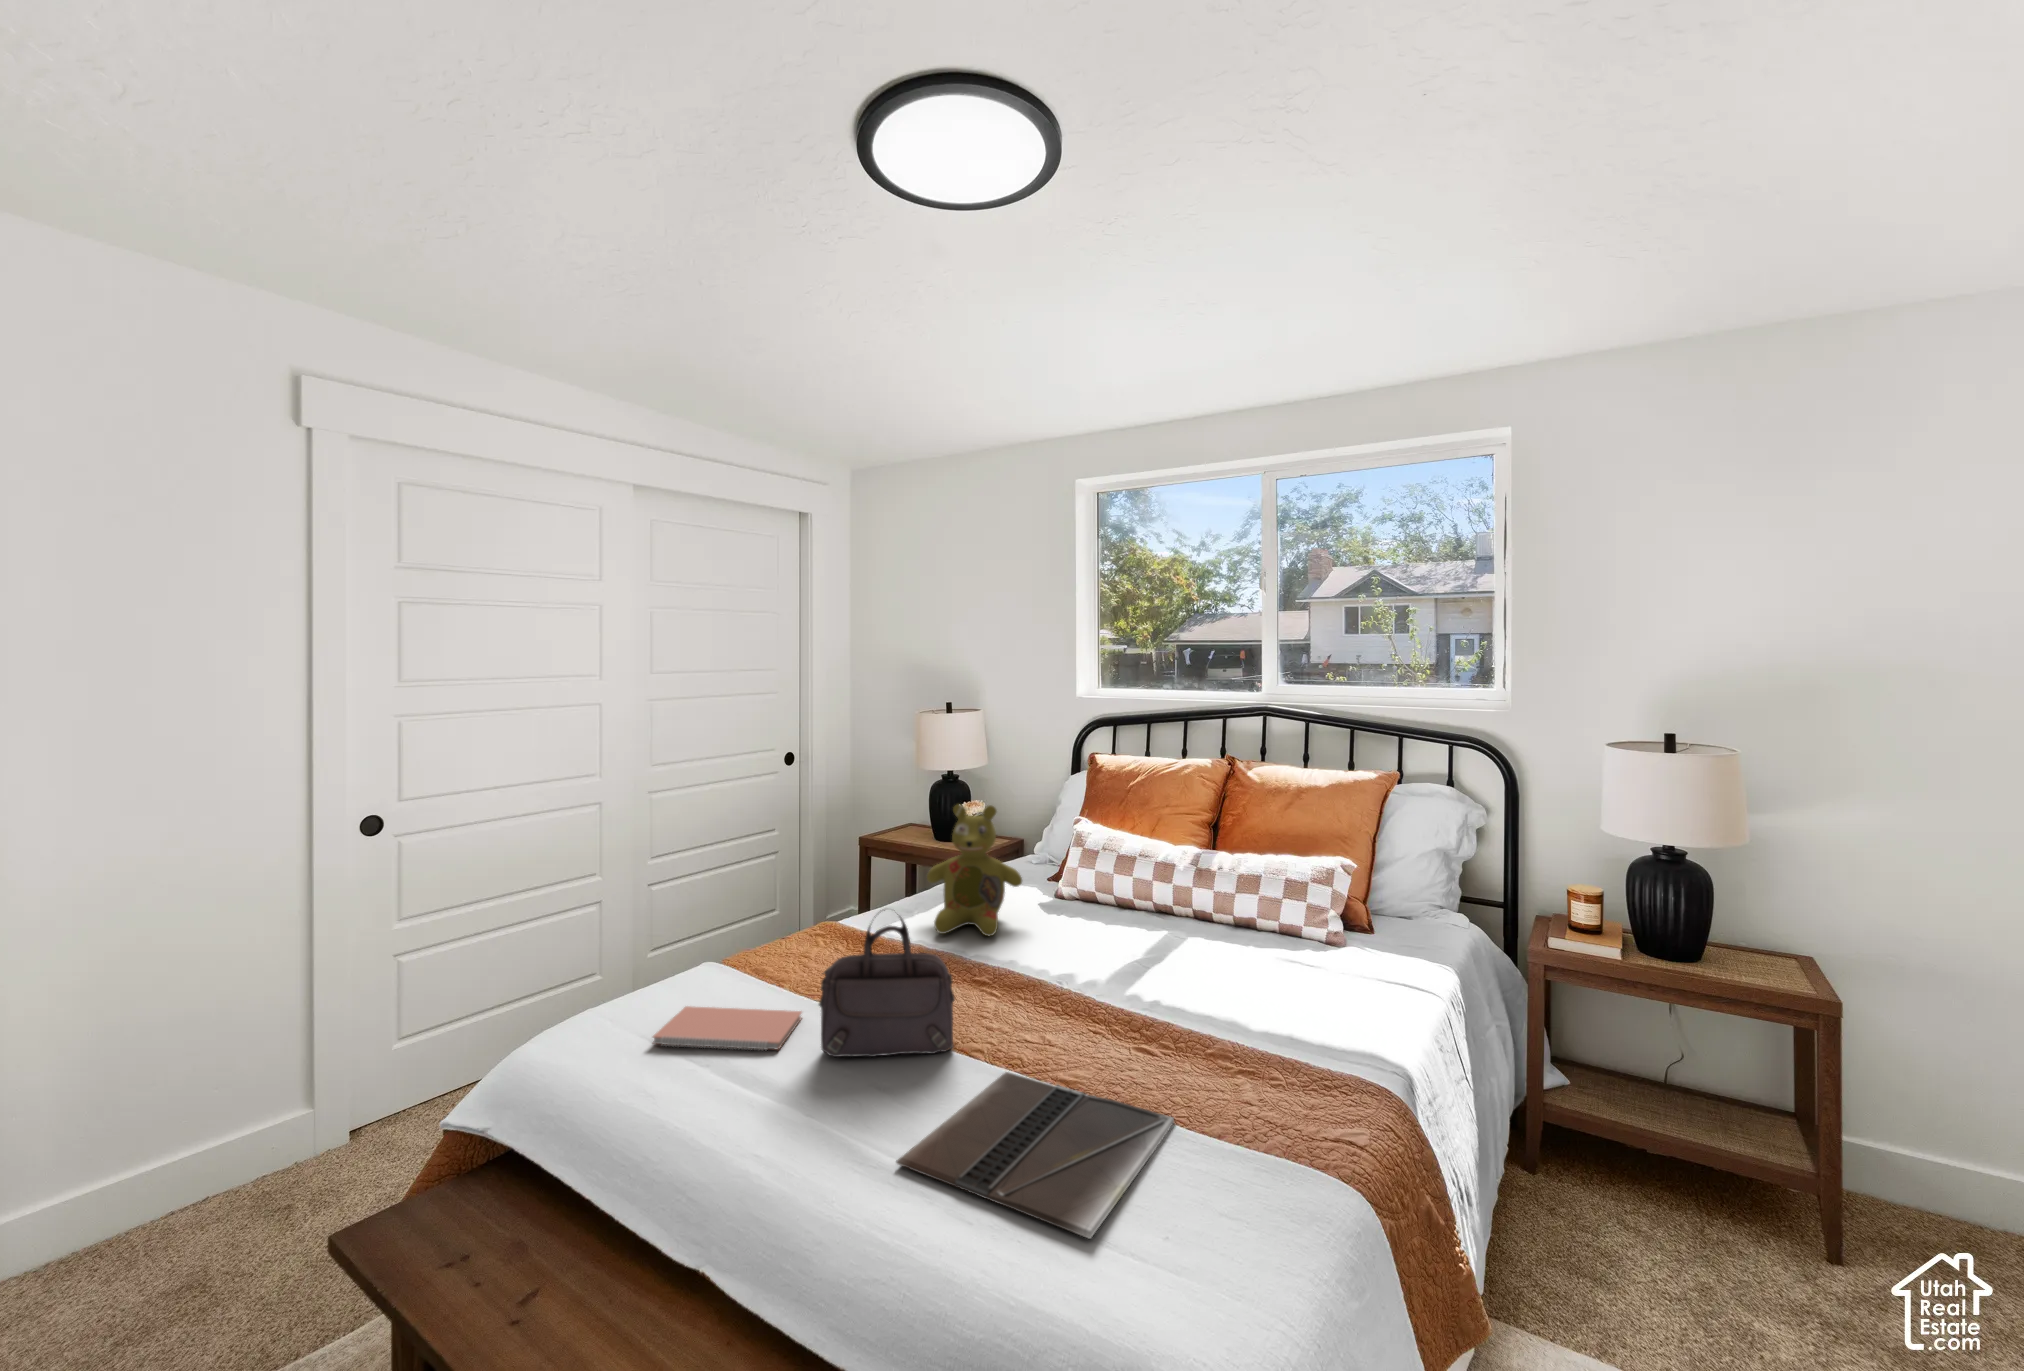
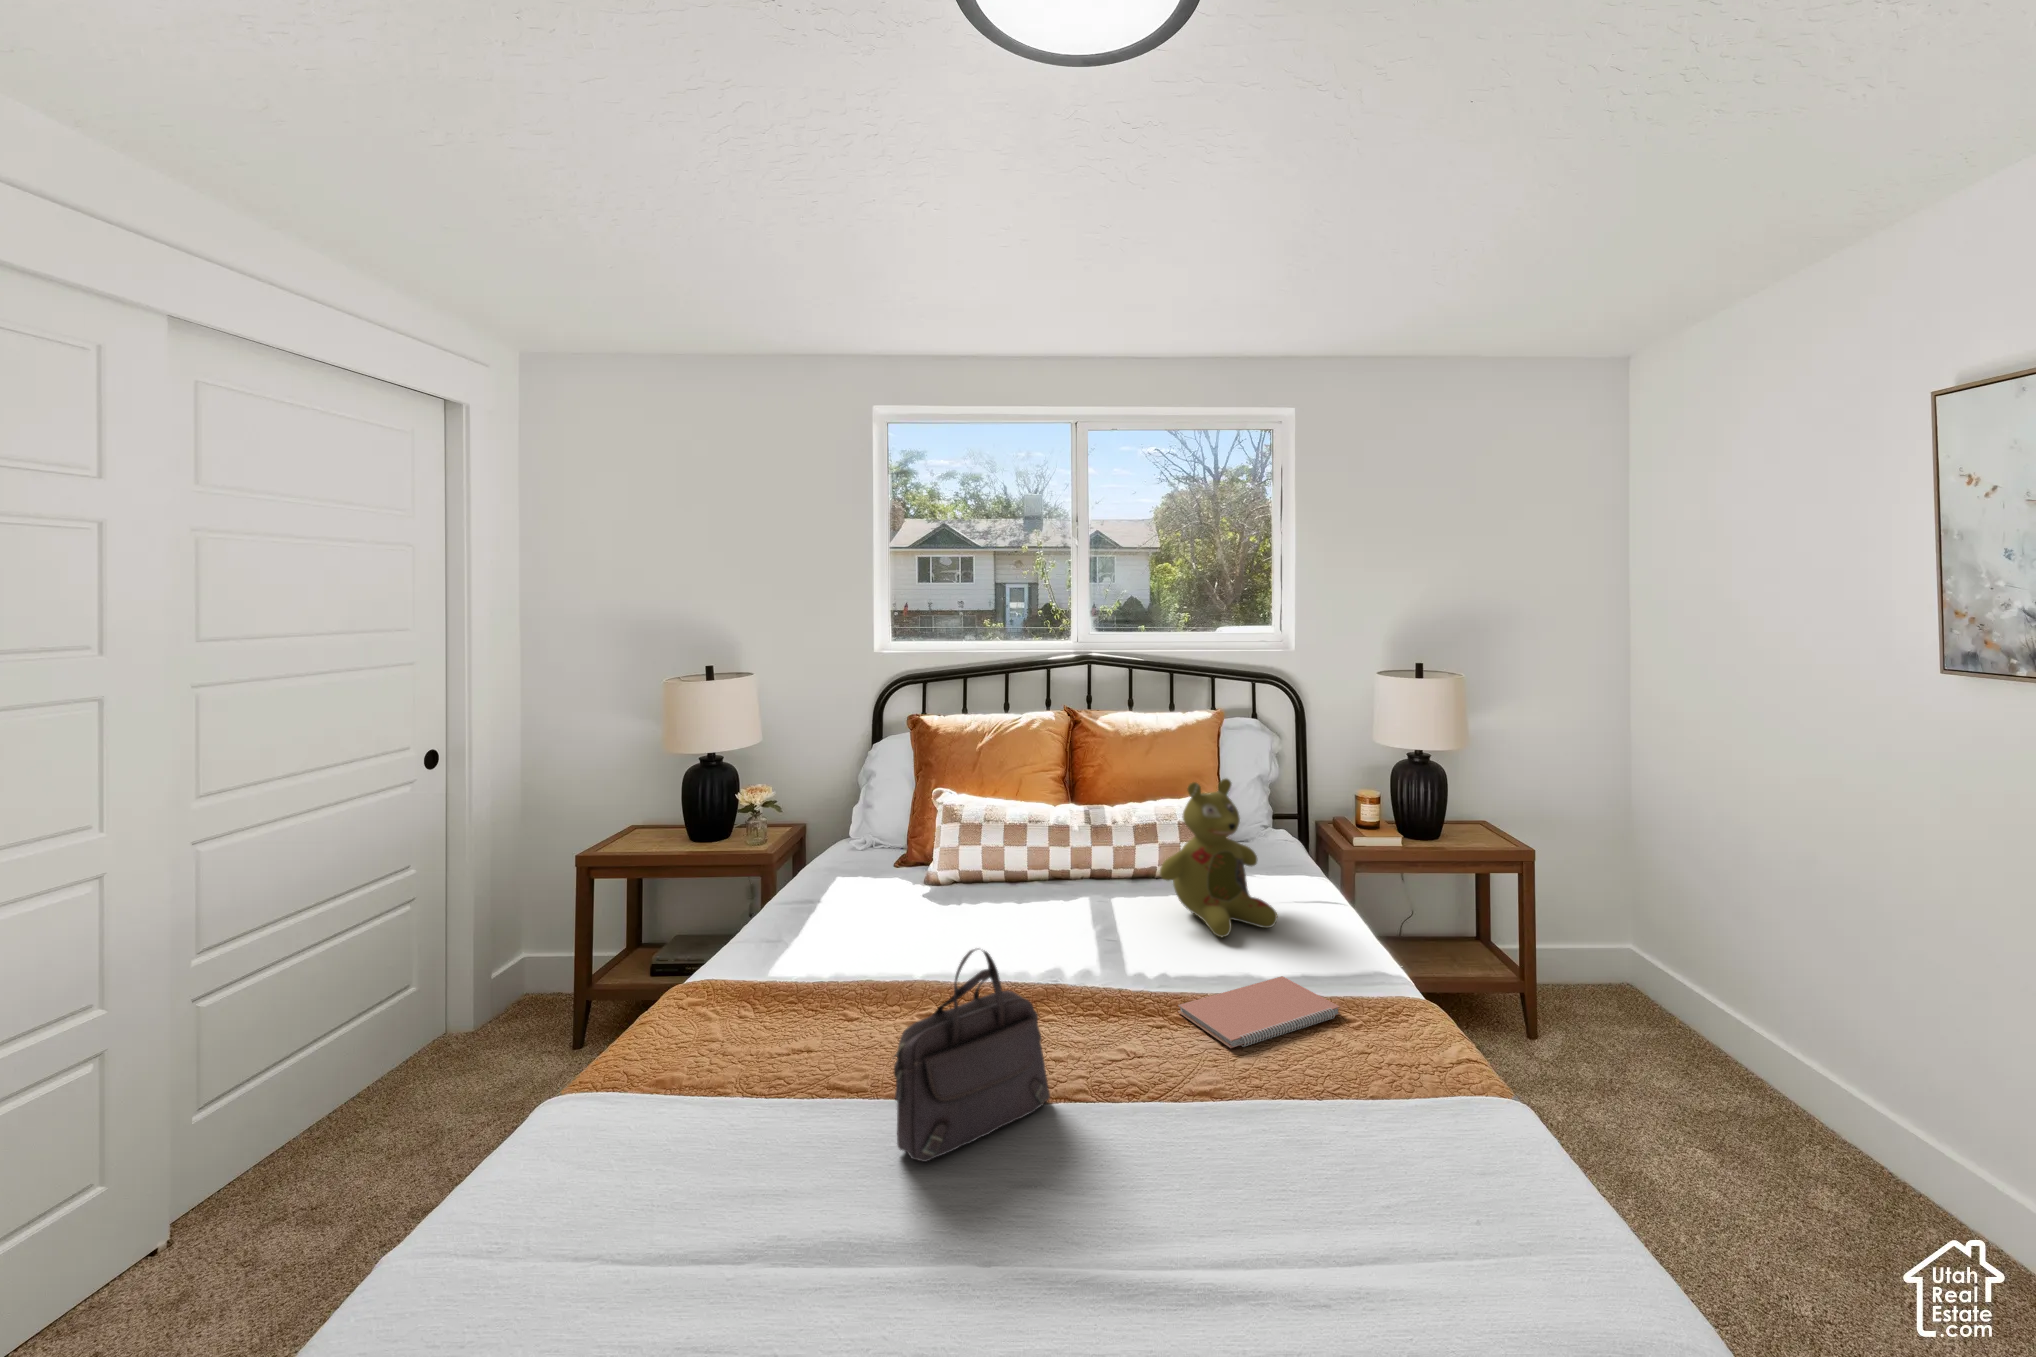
stuffed bear: present [927,804,1022,936] -> present [1160,779,1278,937]
notebook: present [653,1006,802,1050] -> present [1178,976,1340,1048]
laptop: present [896,1072,1174,1239] -> none [1133,1098,1447,1276]

